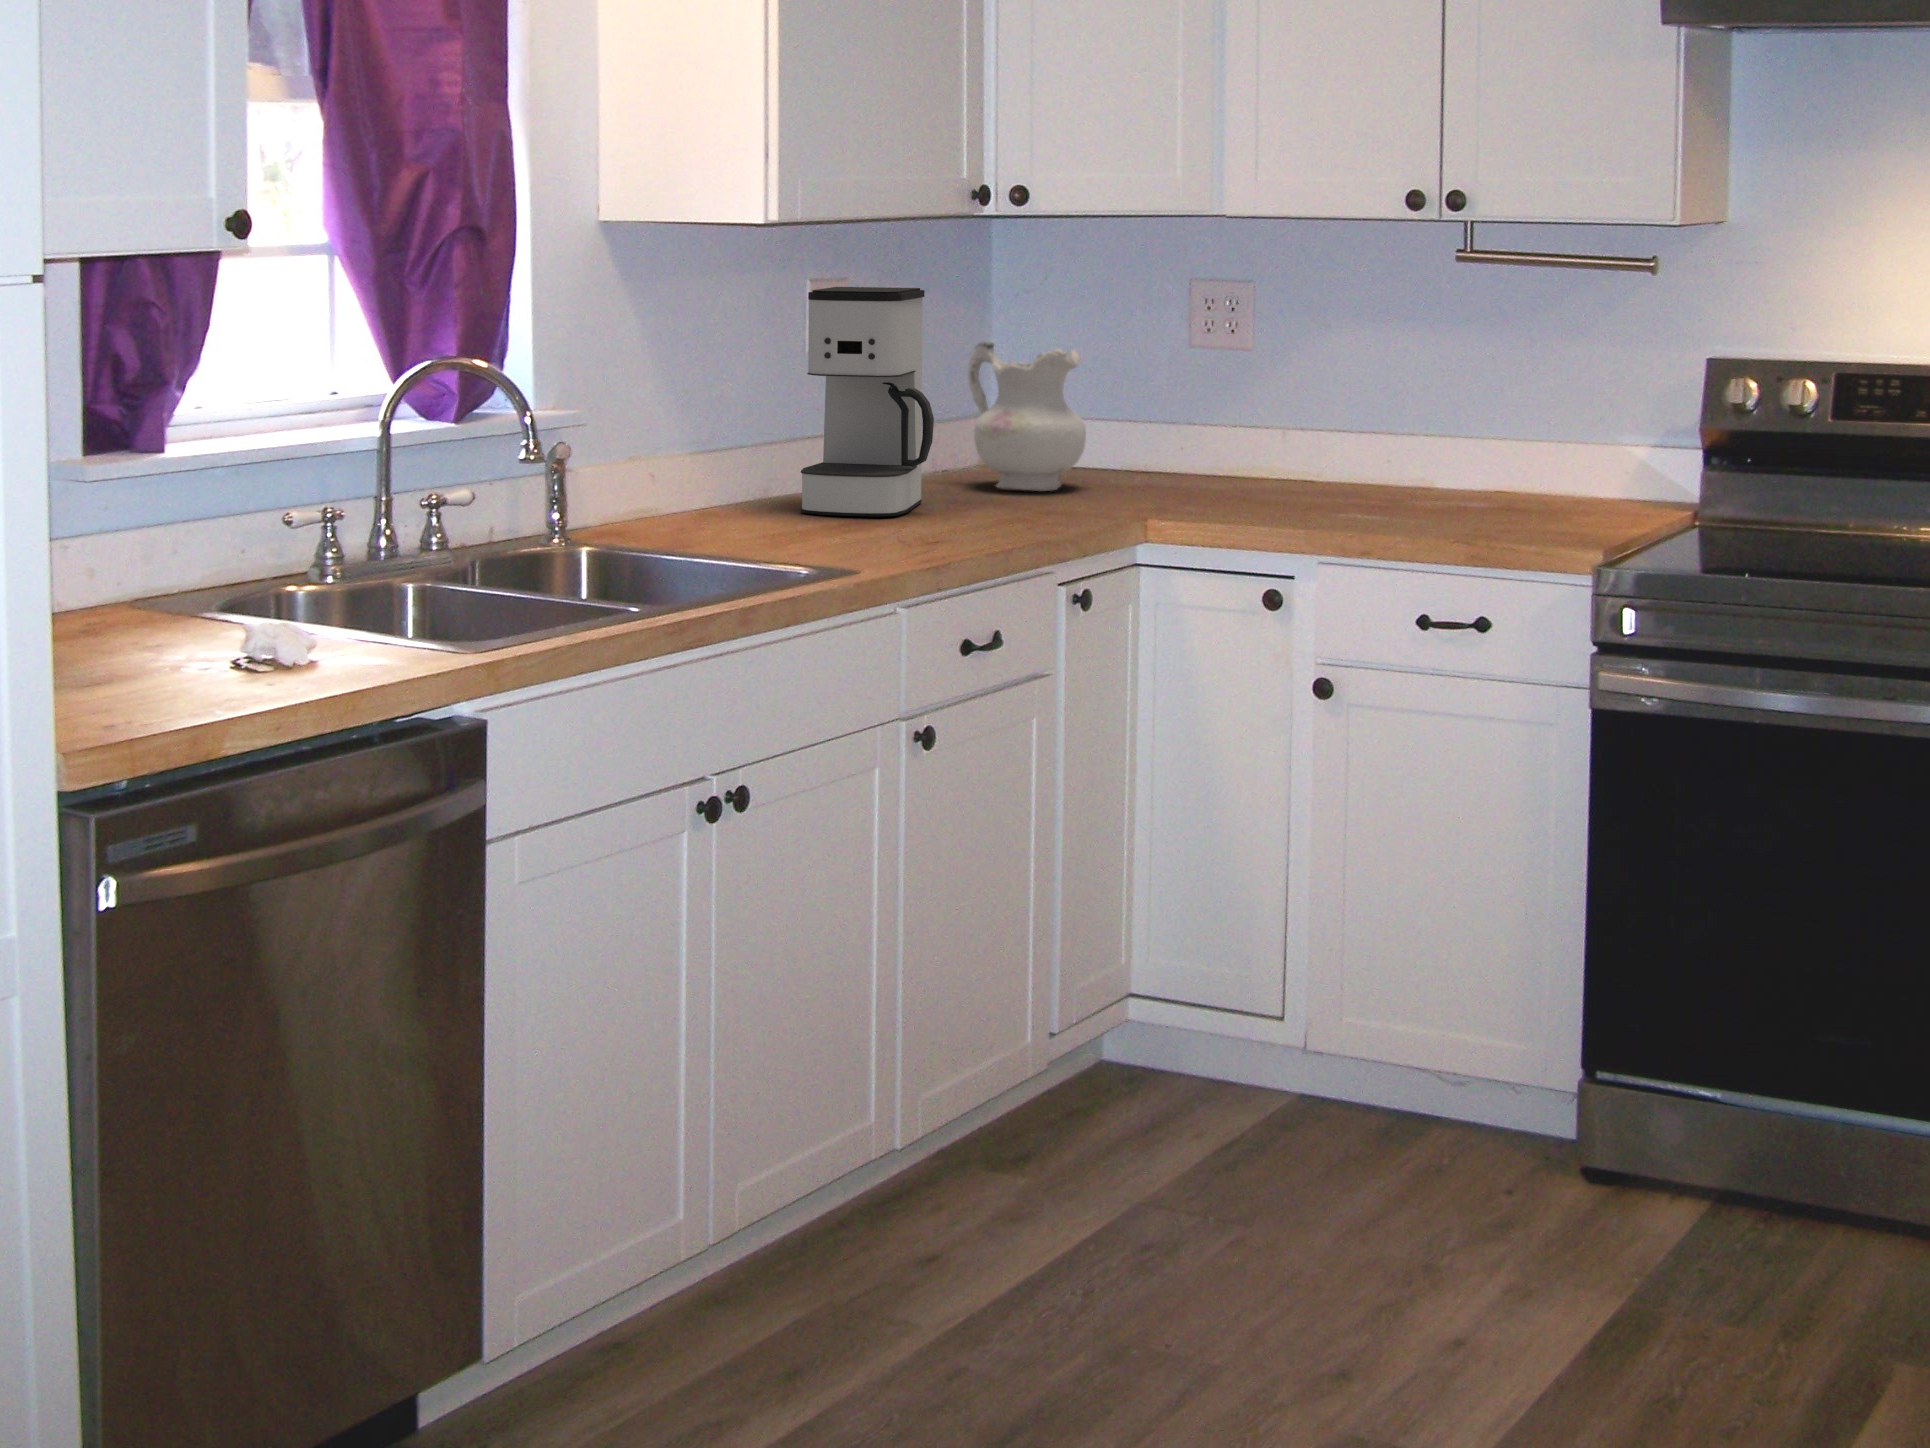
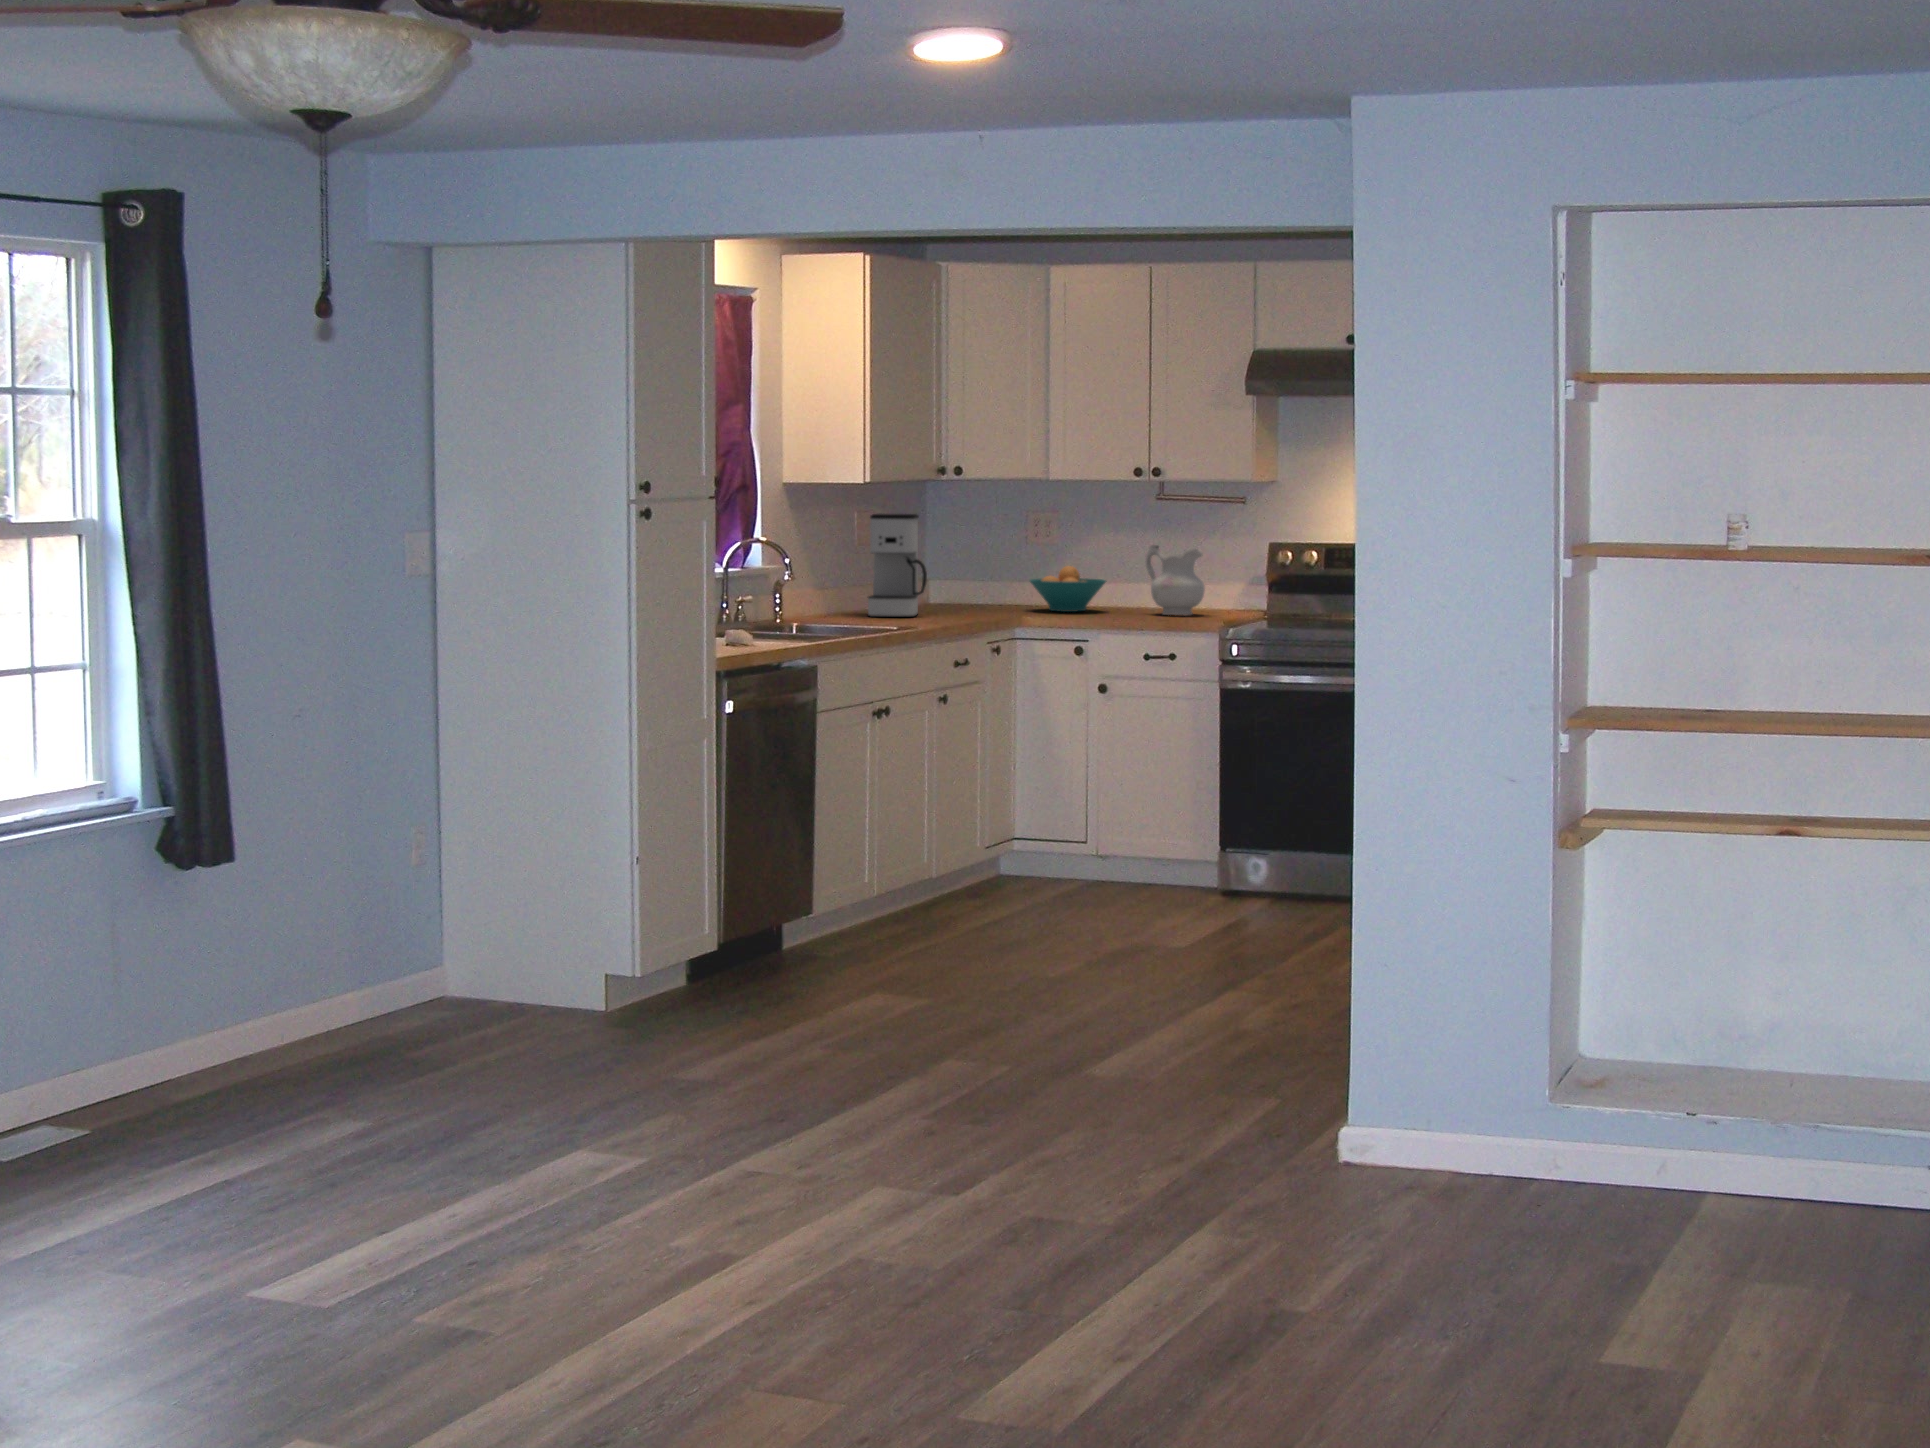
ceramic pitcher: present [968,341,1086,491] -> present [1145,545,1205,615]
fruit bowl: none [1173,399,1341,498] -> present [1030,566,1106,612]

